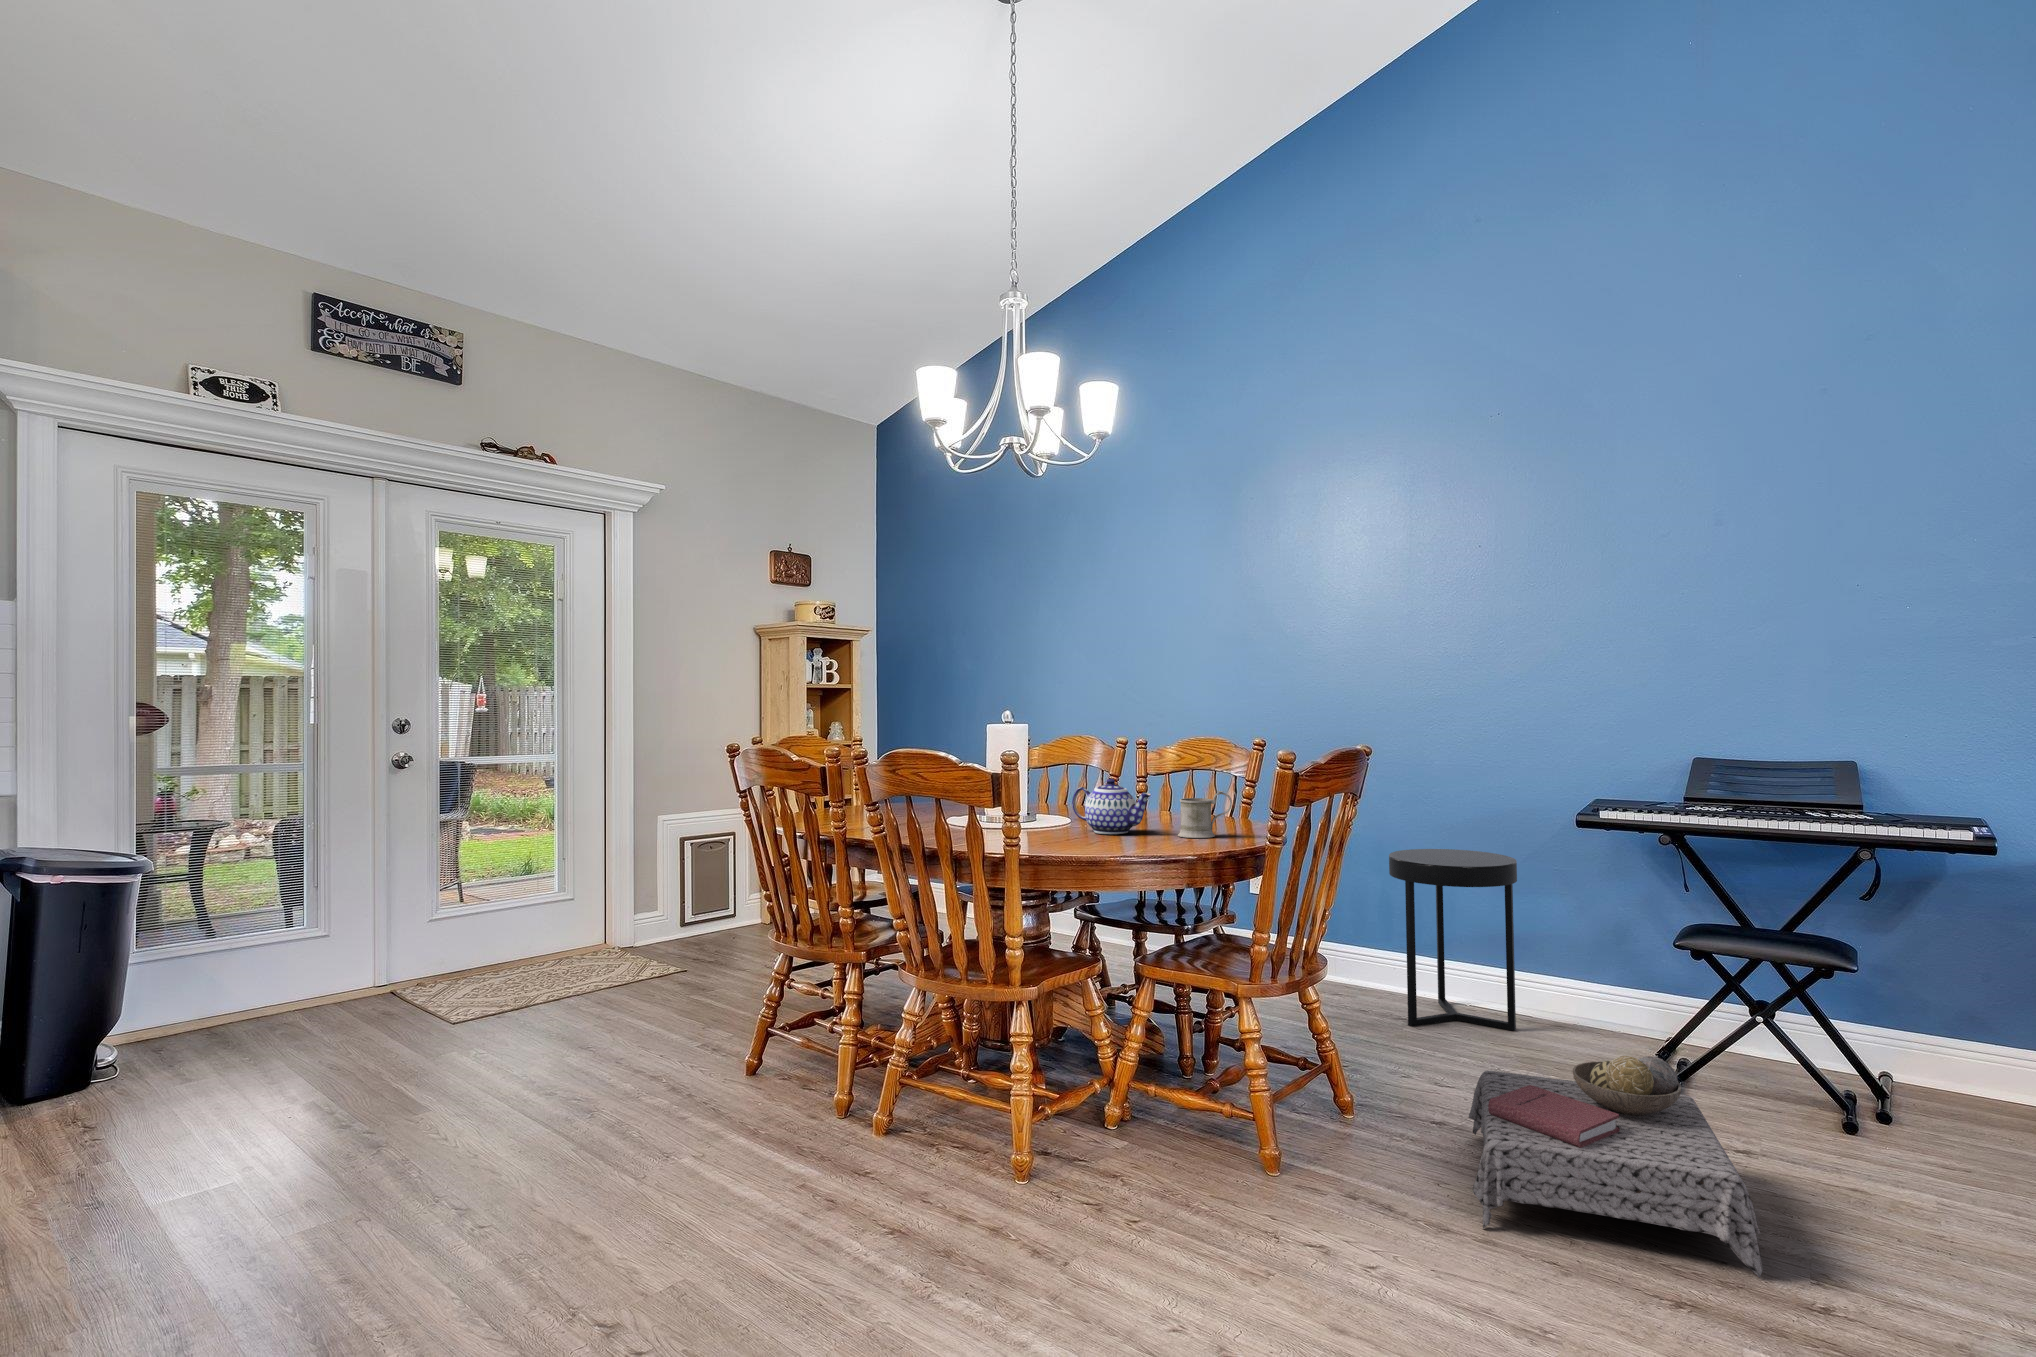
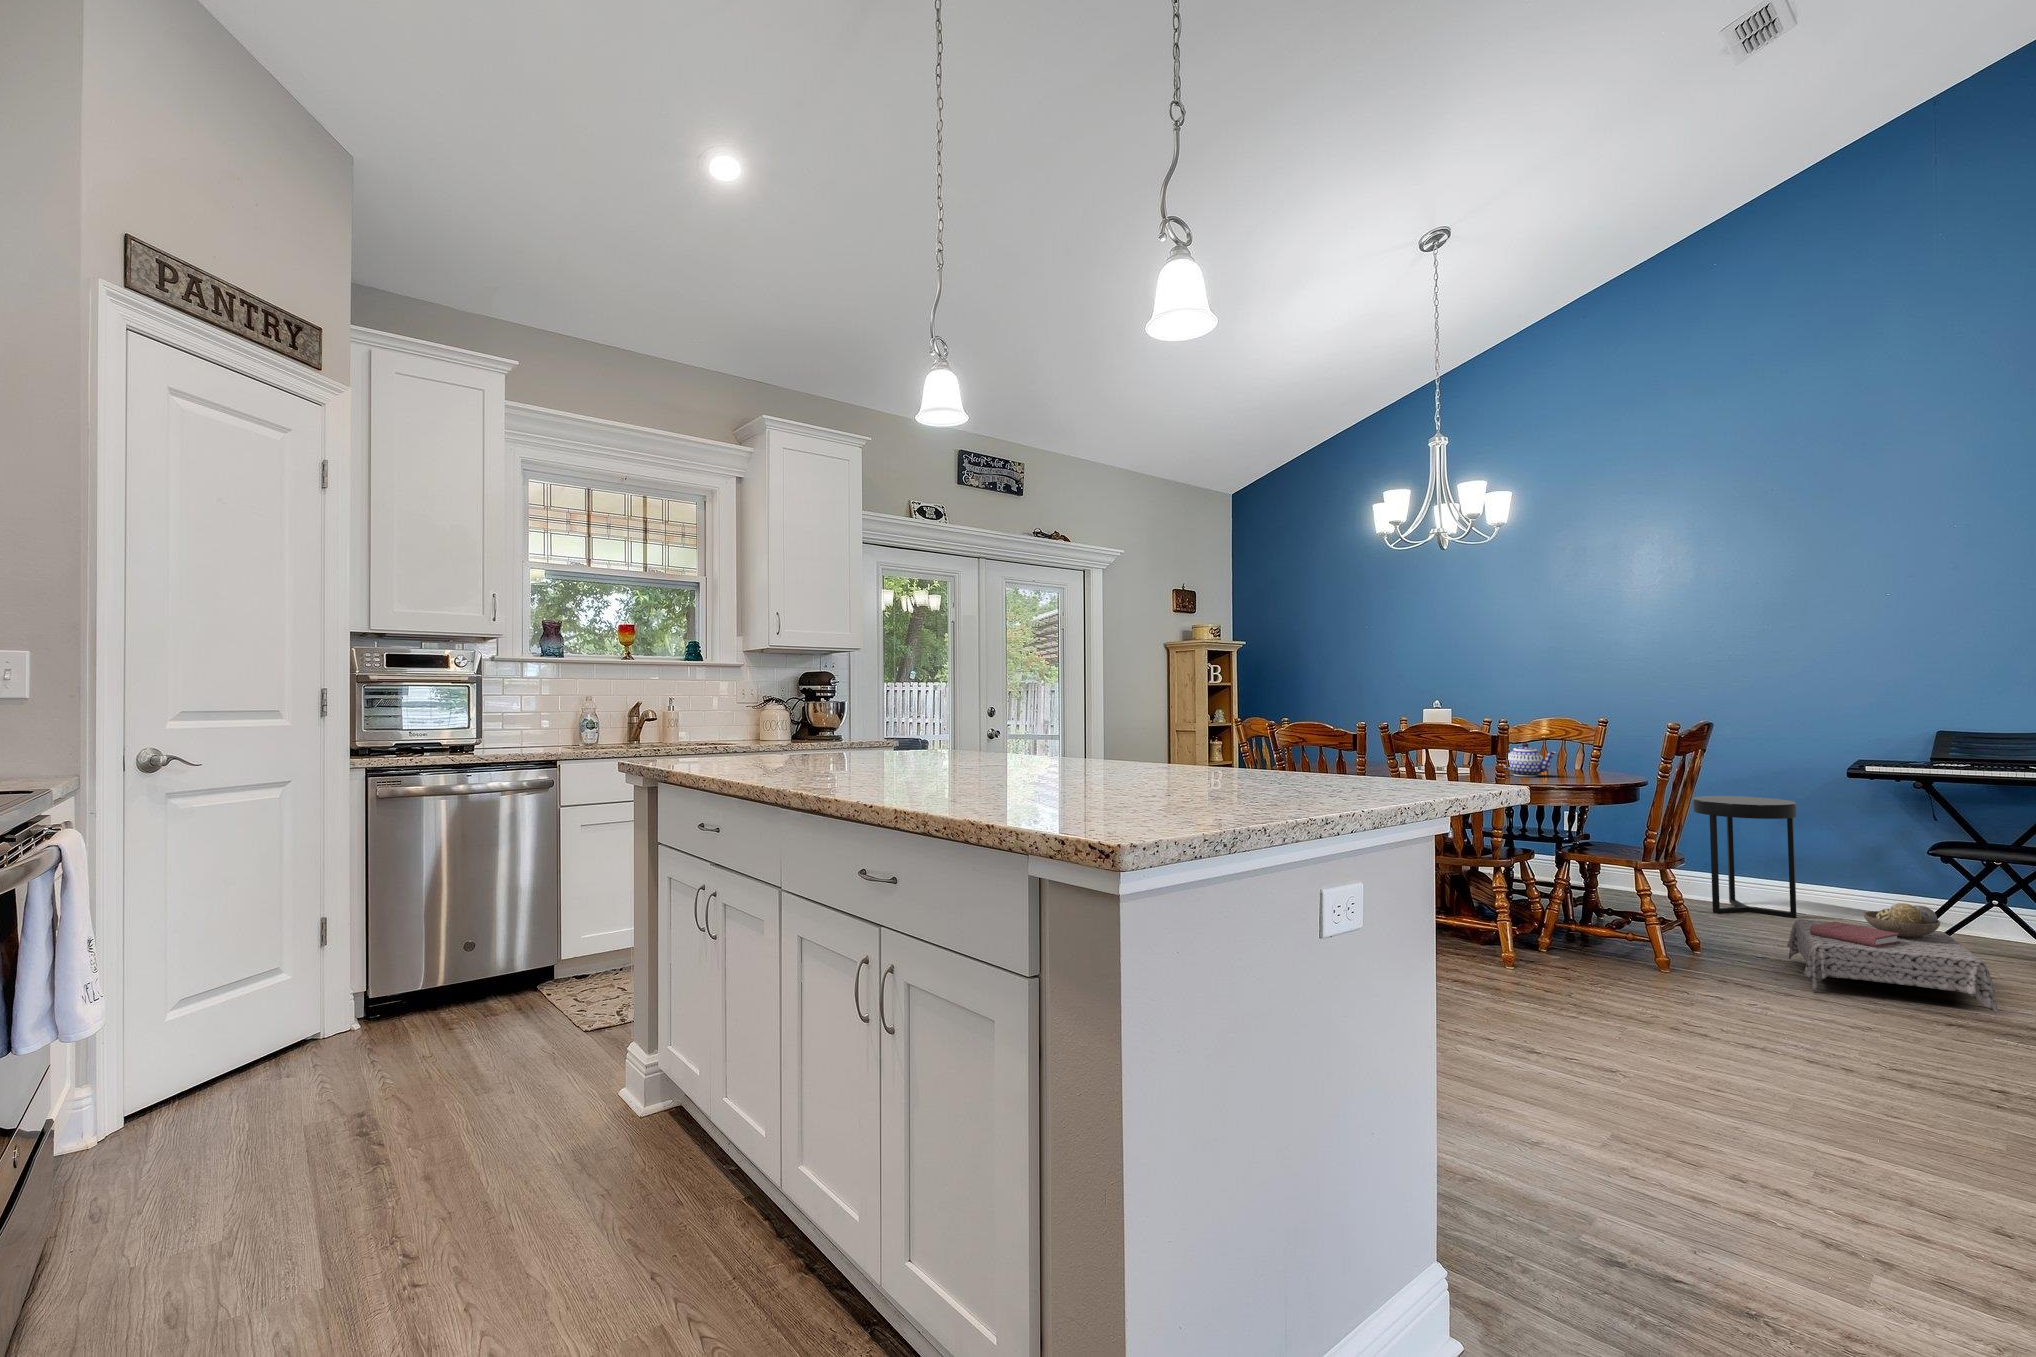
mug: present [1178,791,1232,838] -> none [1576,750,1614,778]

